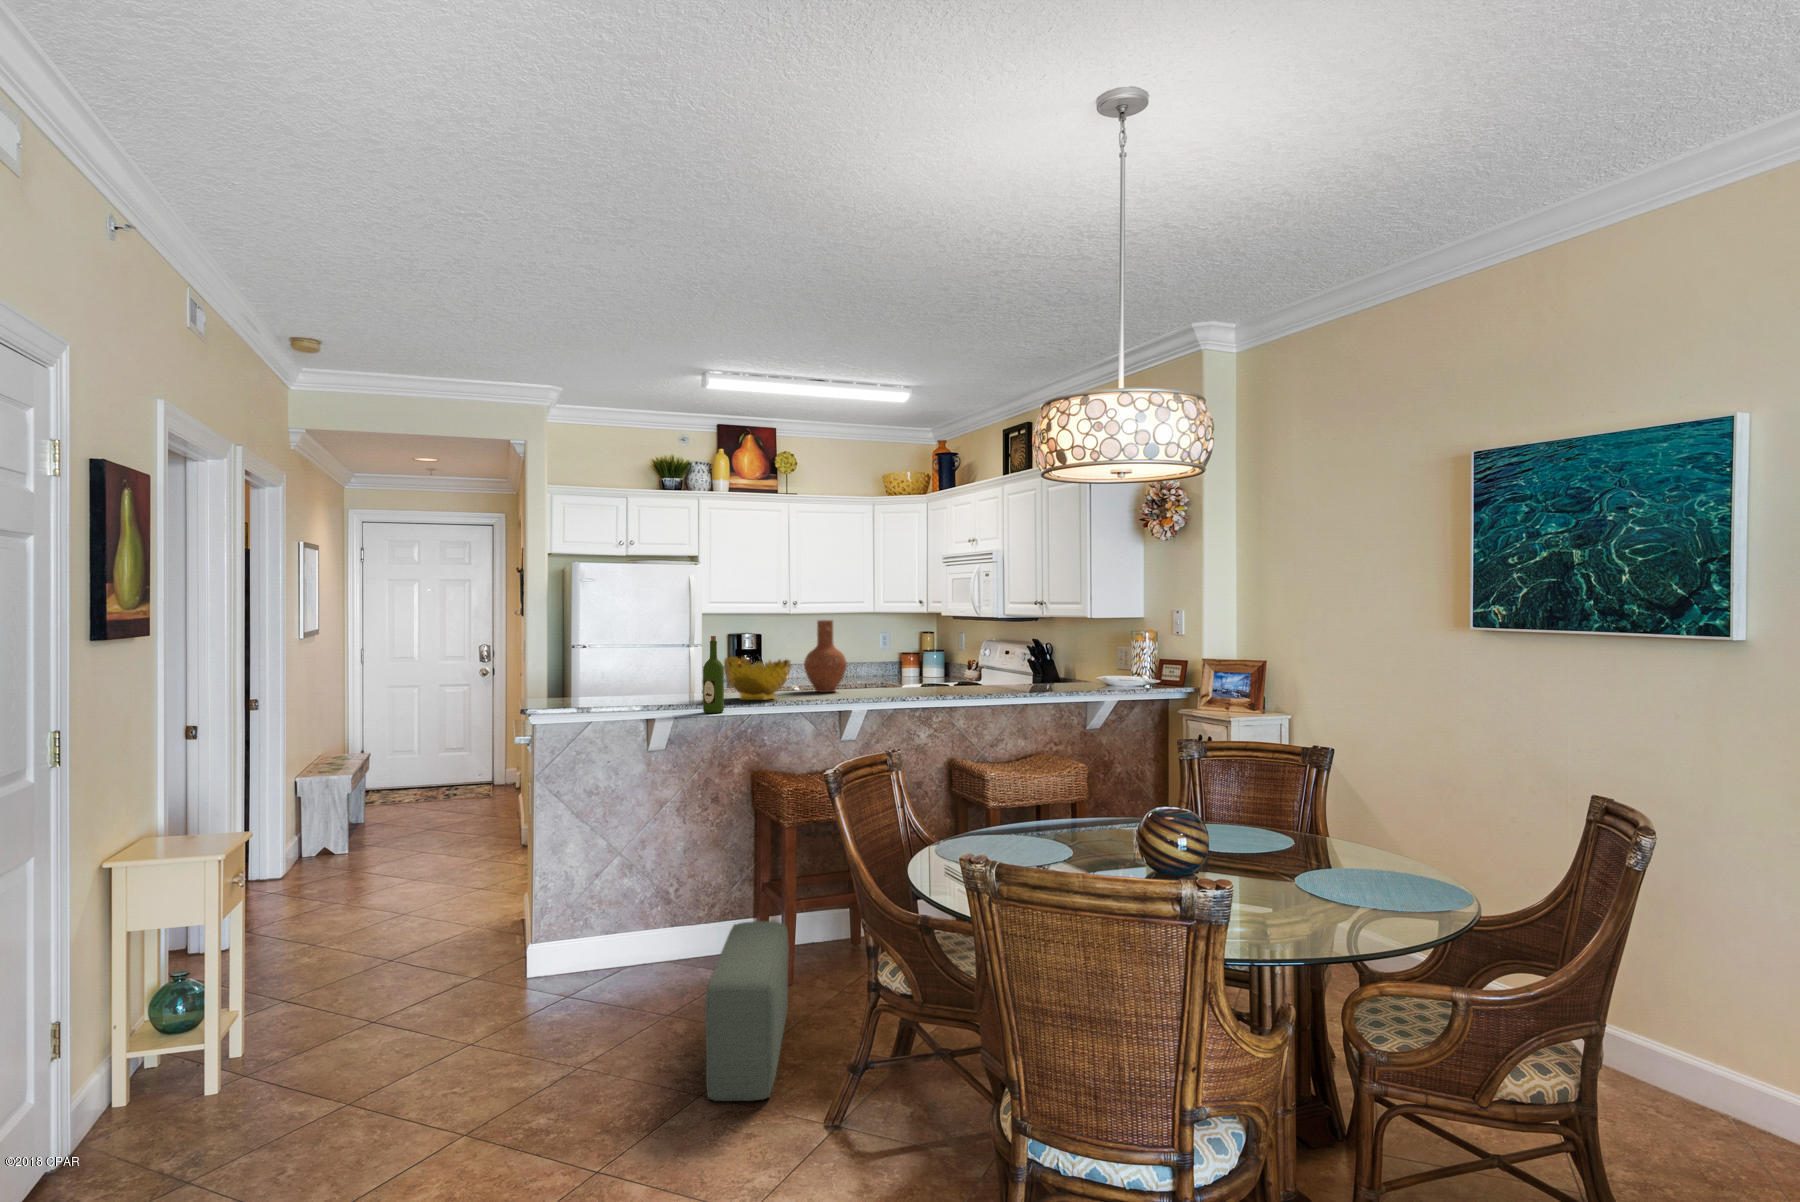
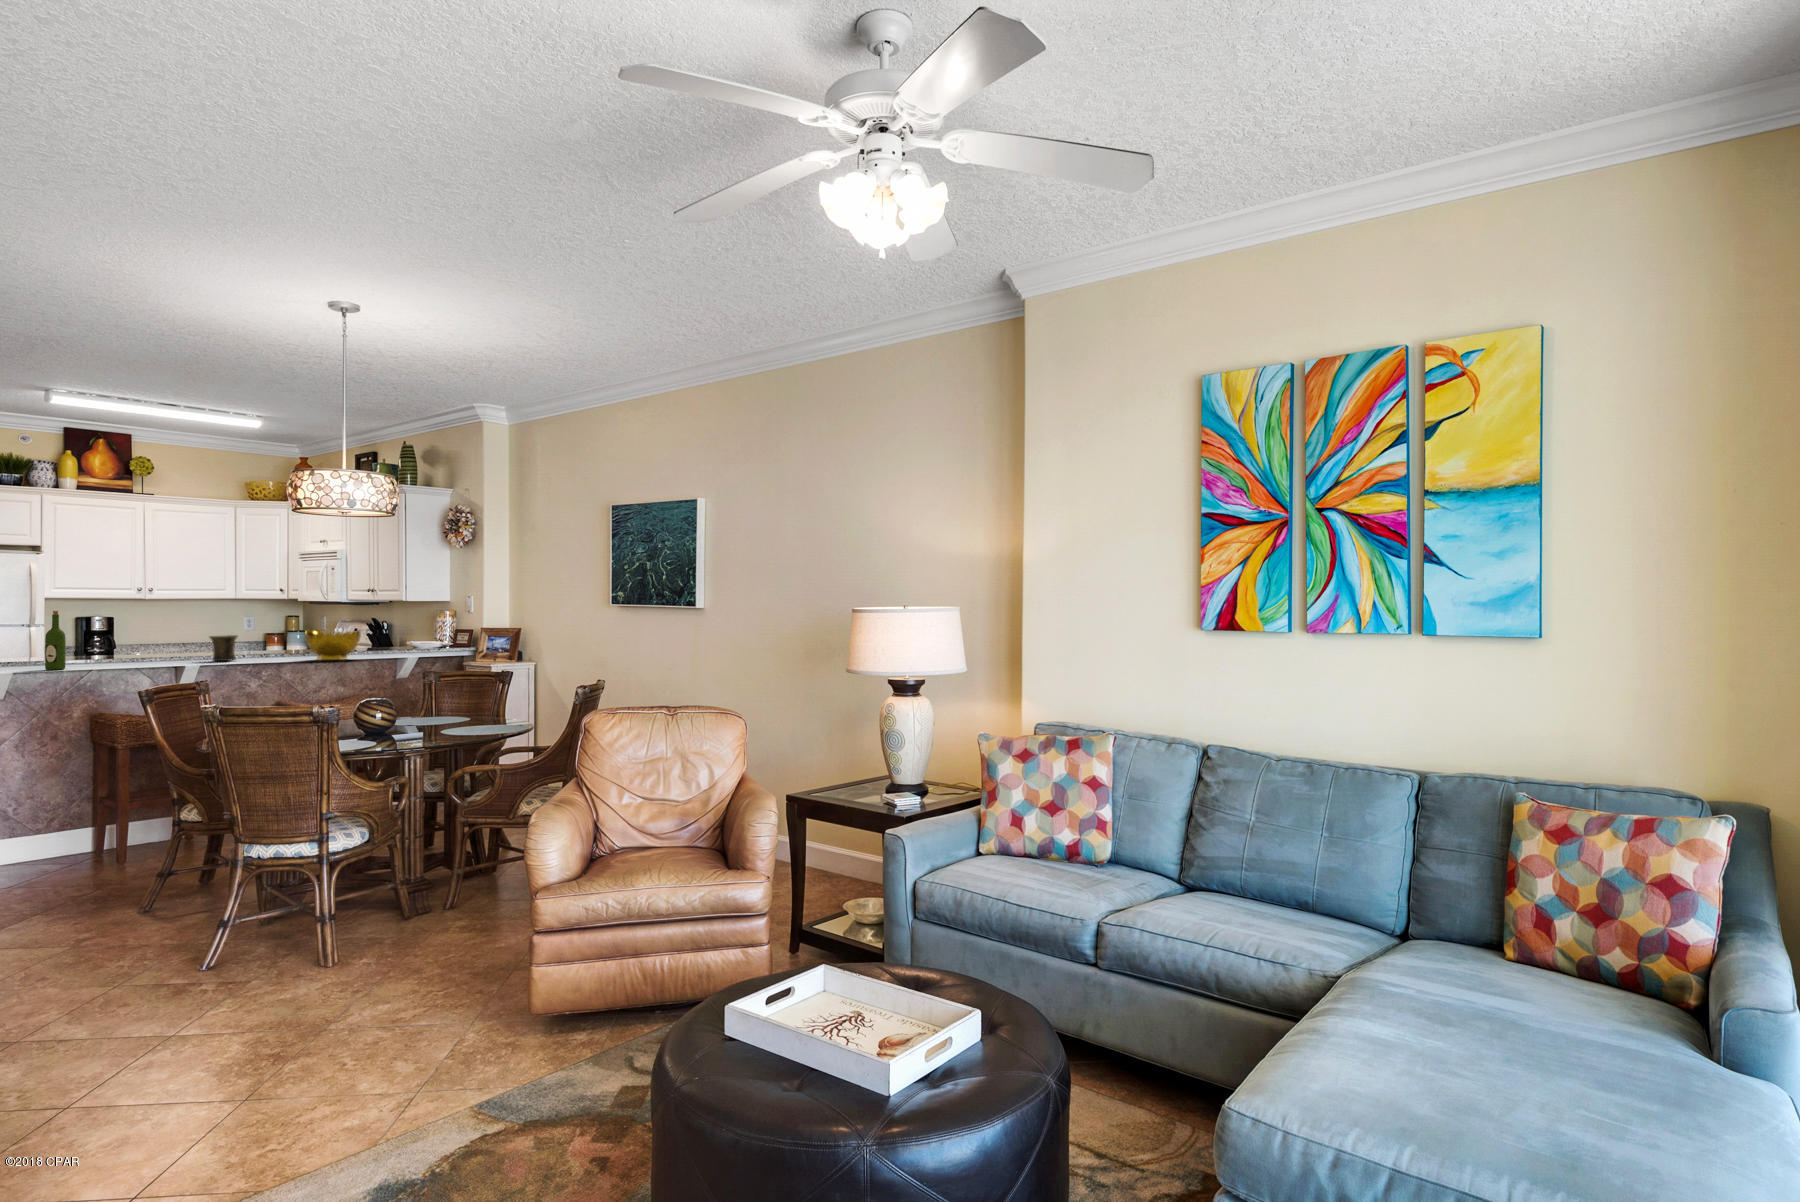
vase: present [804,620,847,692] -> none [150,602,192,659]
decorative bowl: present [724,657,791,700] -> present [305,629,361,660]
mug: none [869,665,902,700] -> present [210,635,237,661]
pouf: present [705,921,789,1101] -> none [46,811,121,913]

